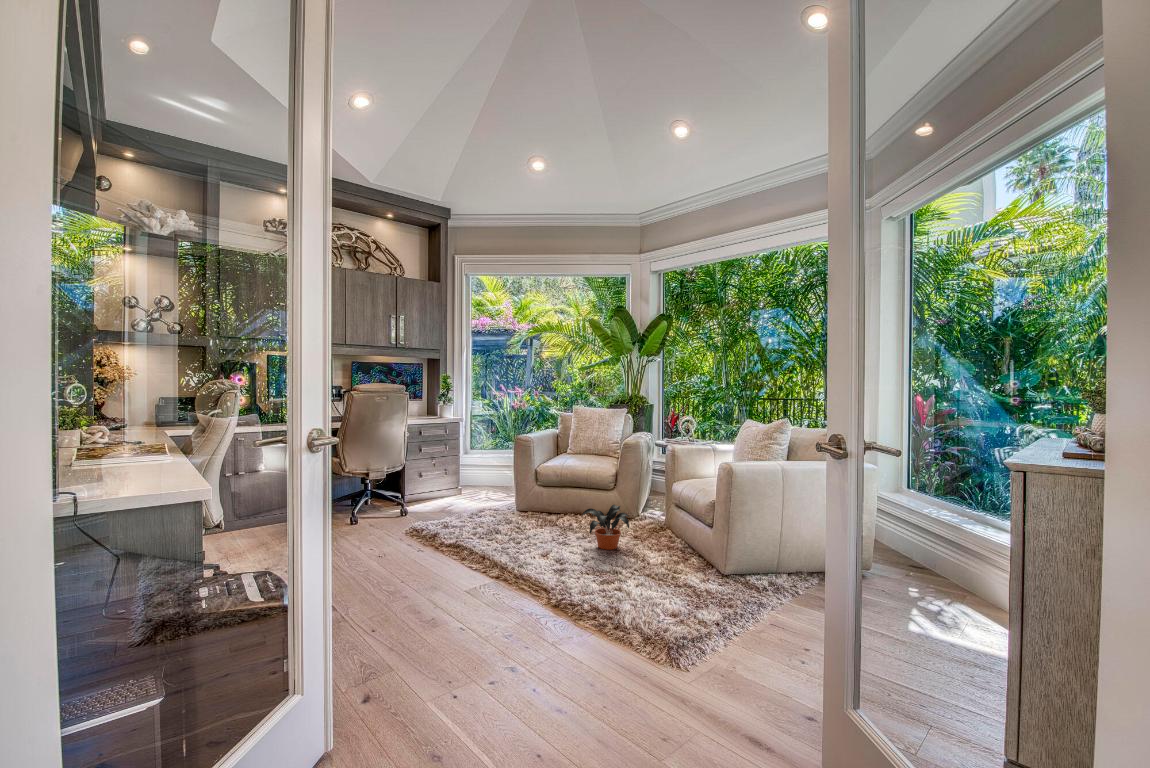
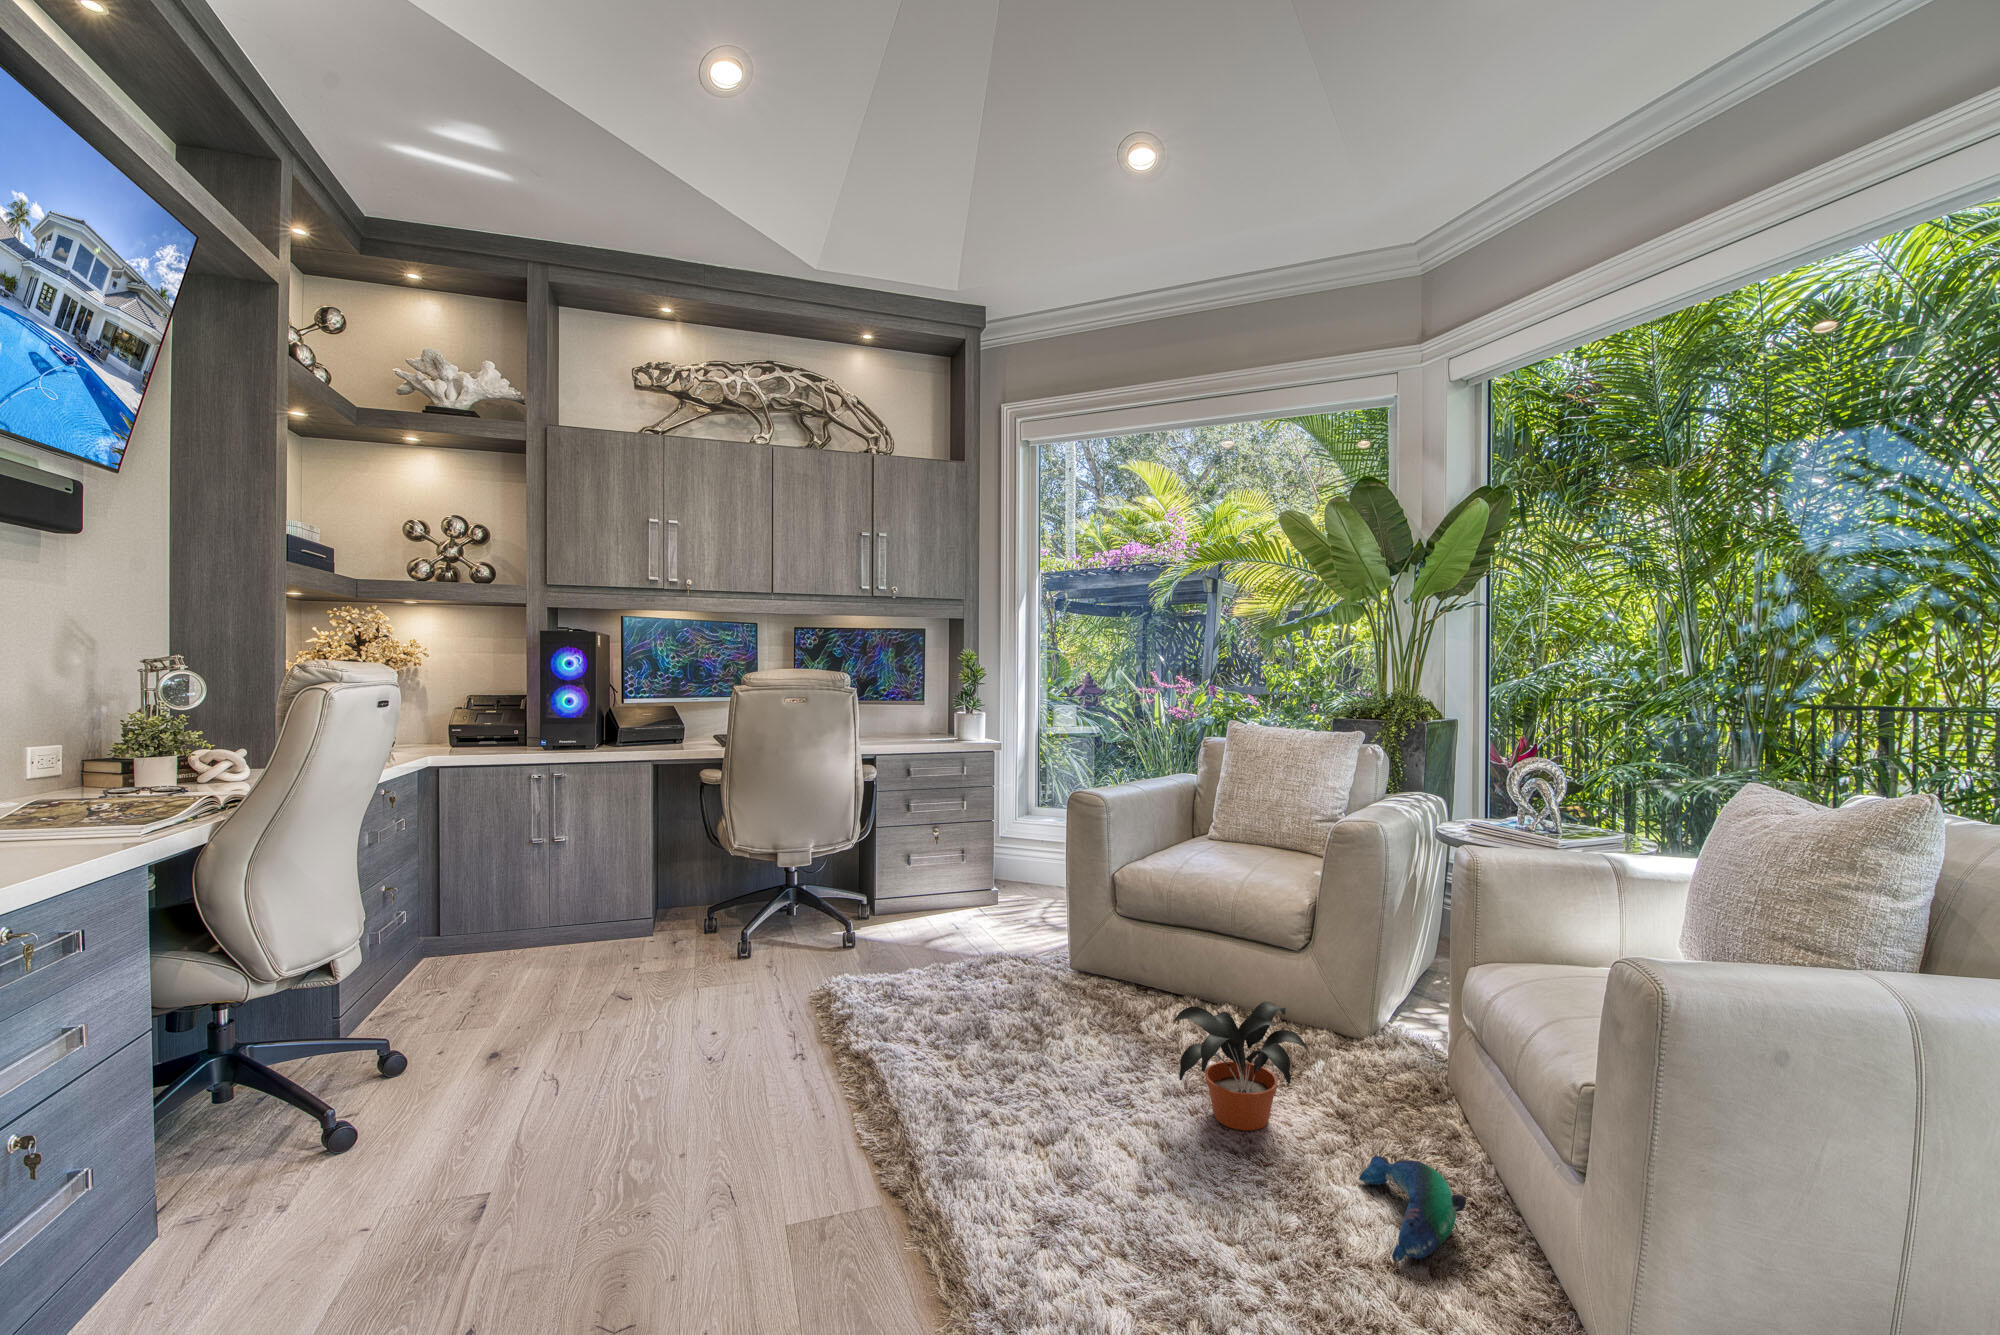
plush toy: none [653,545,689,571] -> present [1359,1156,1466,1262]

